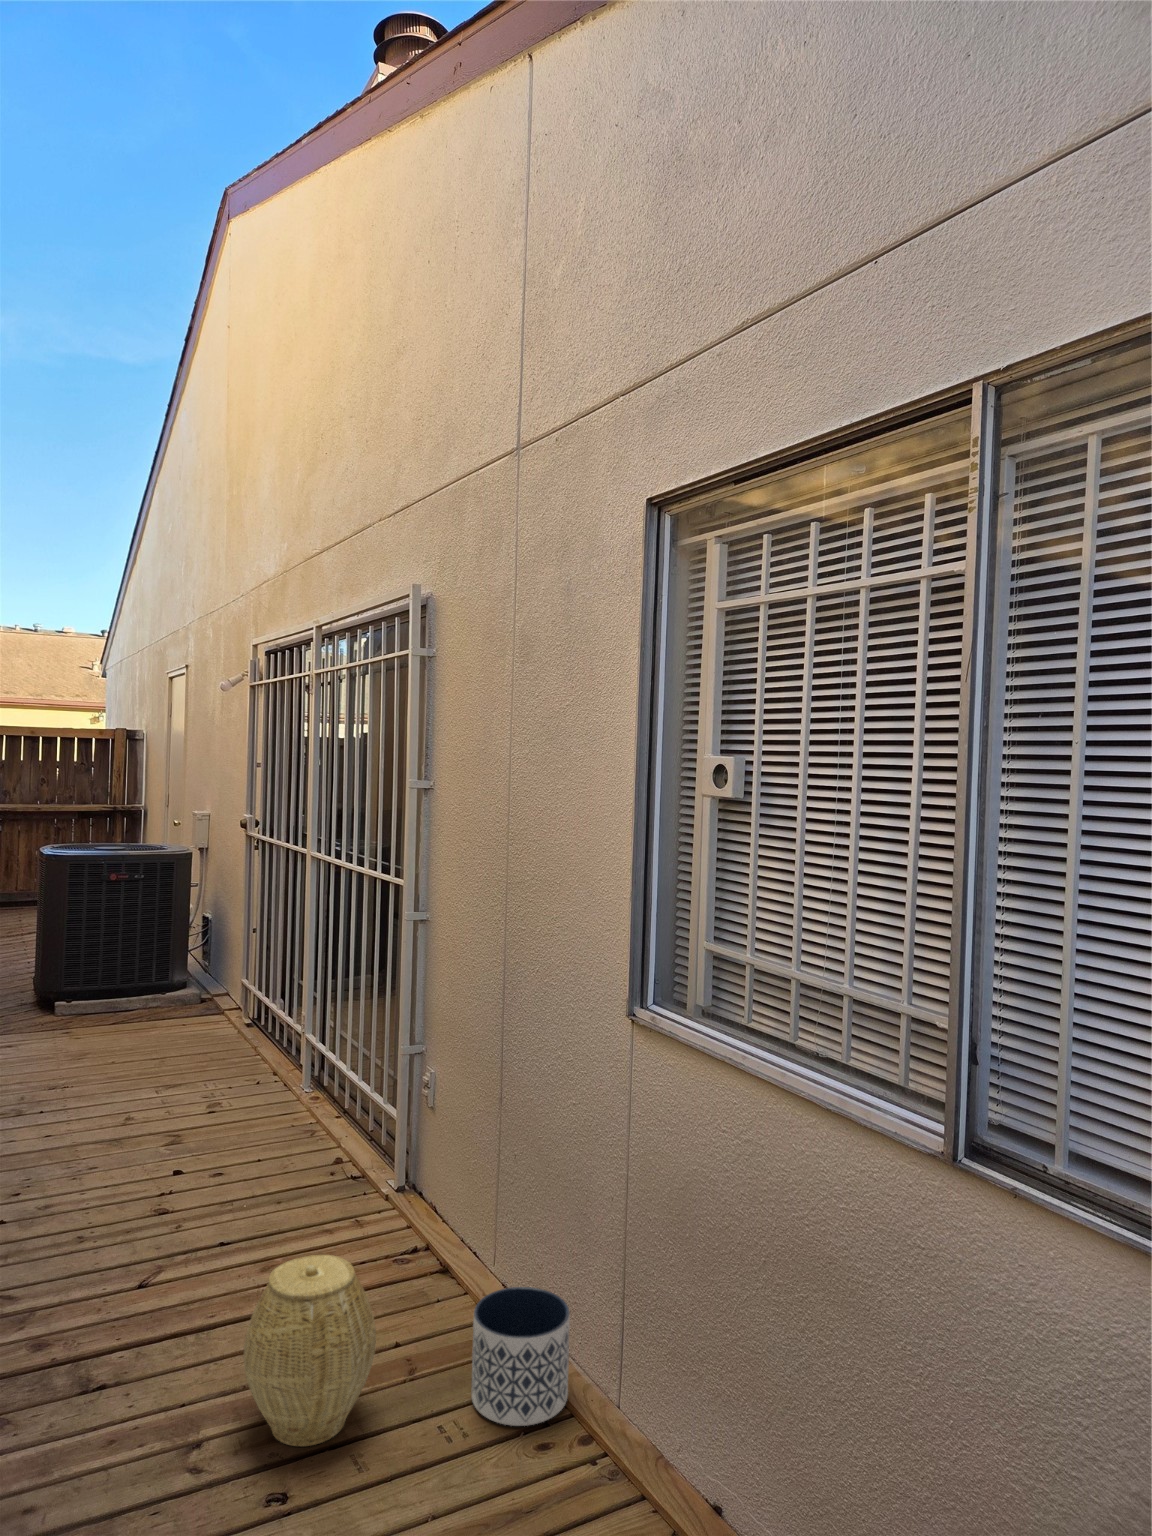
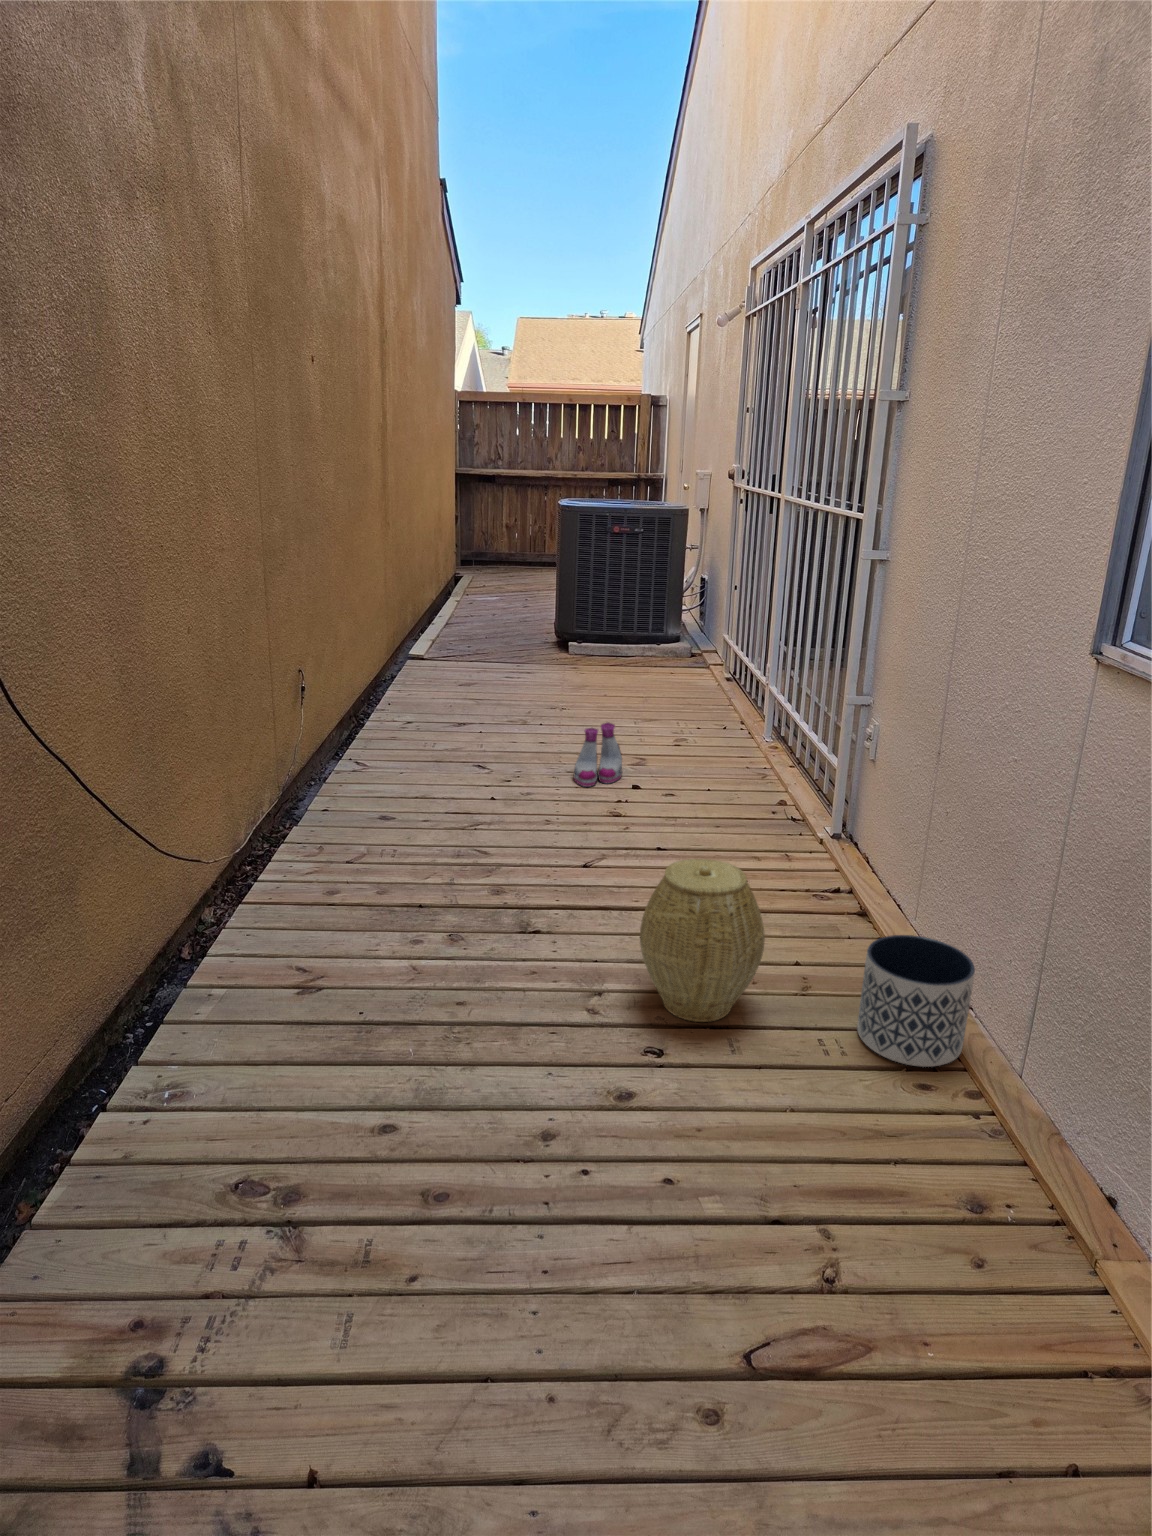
boots: none [100,1104,159,1184] -> present [574,723,622,787]

